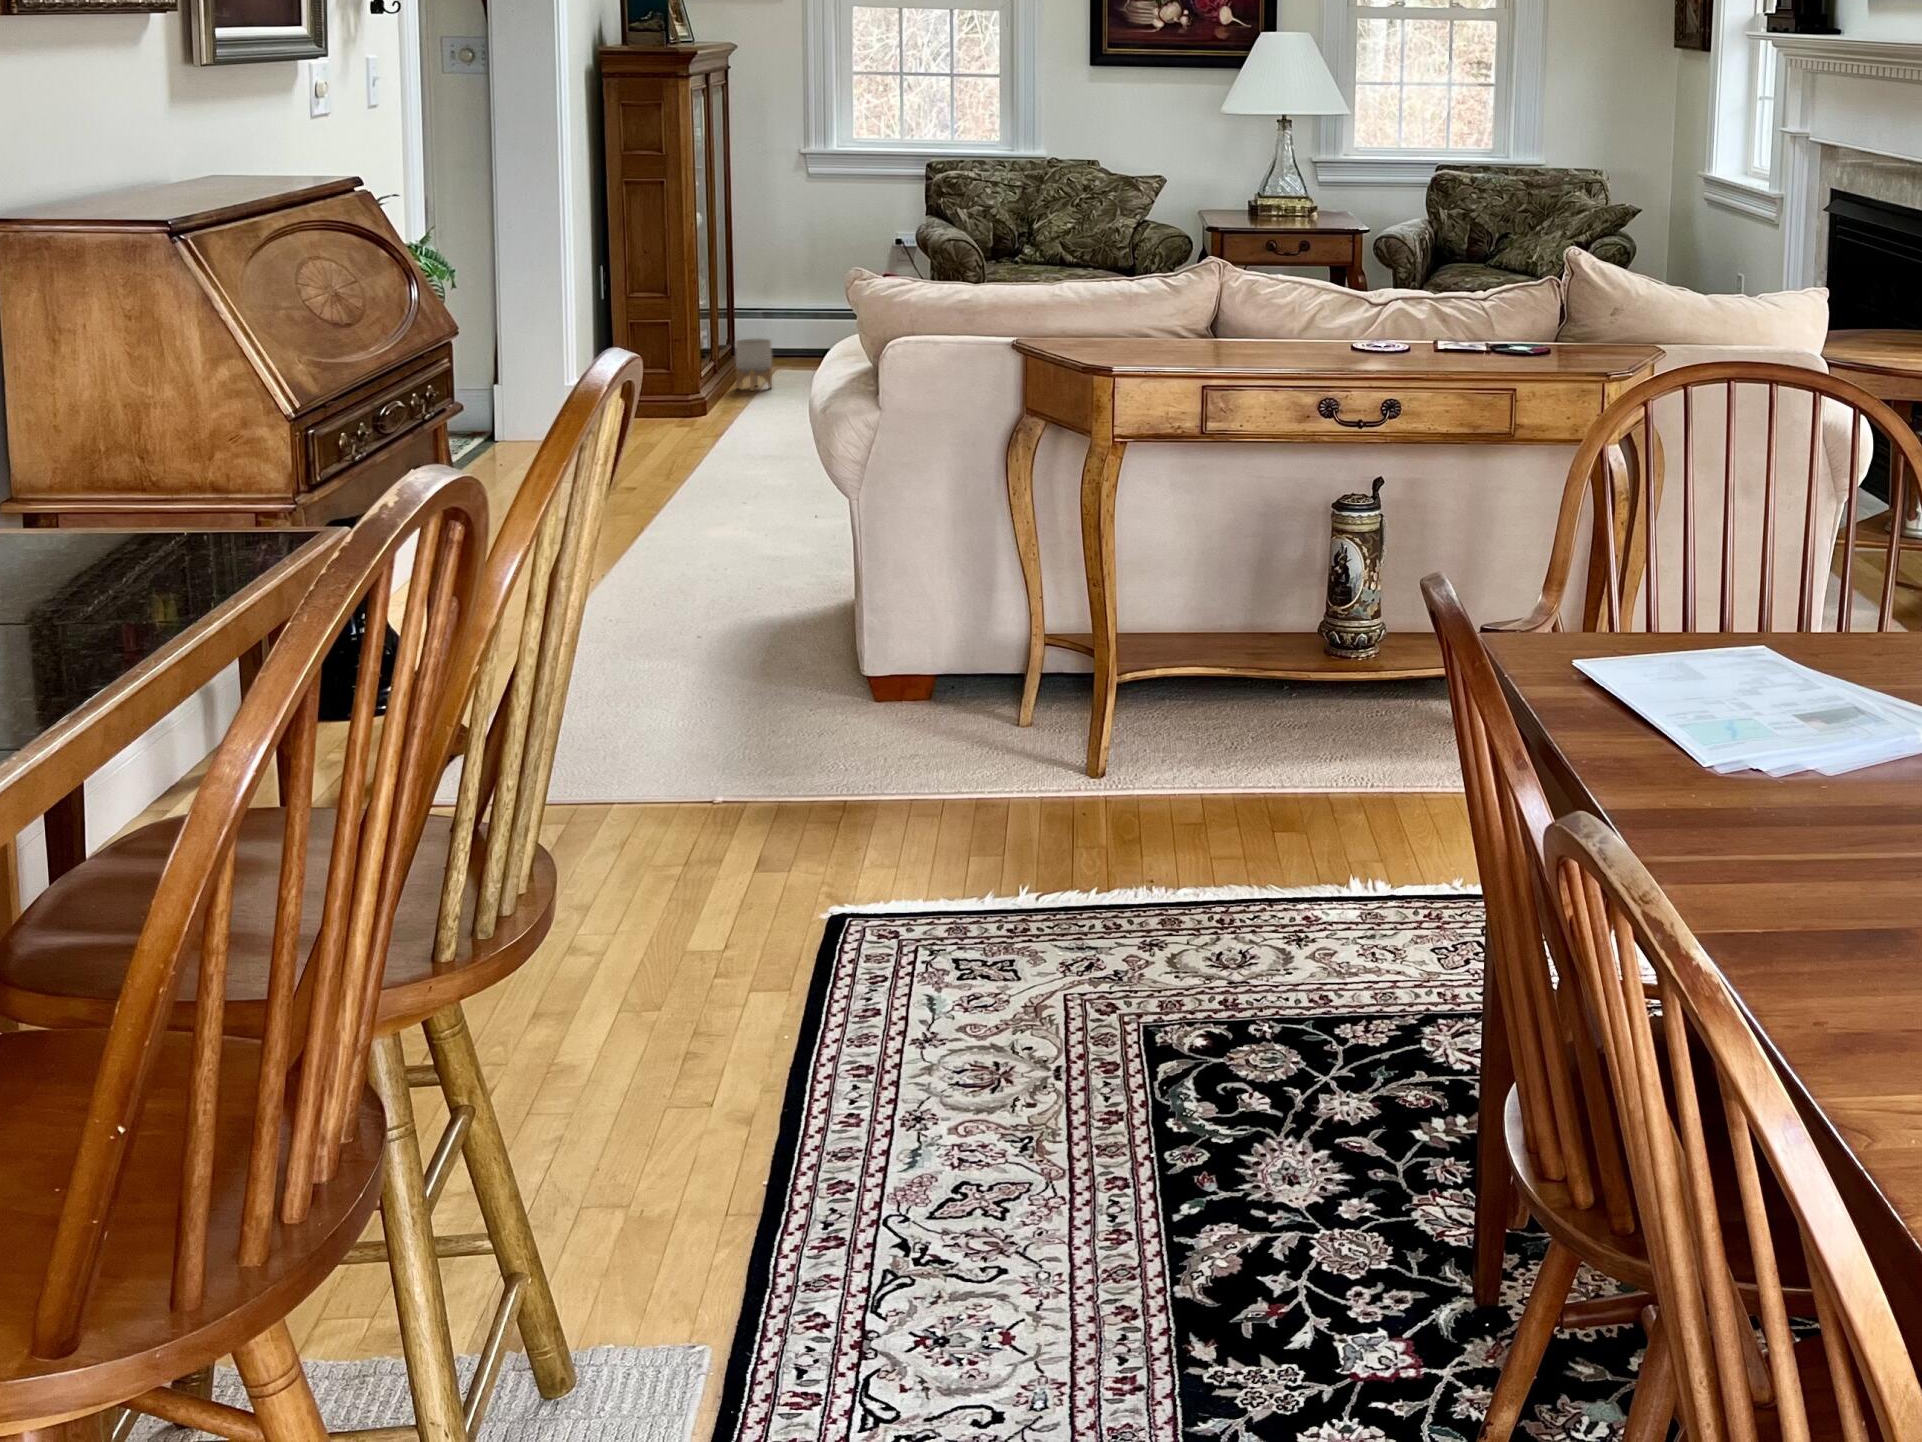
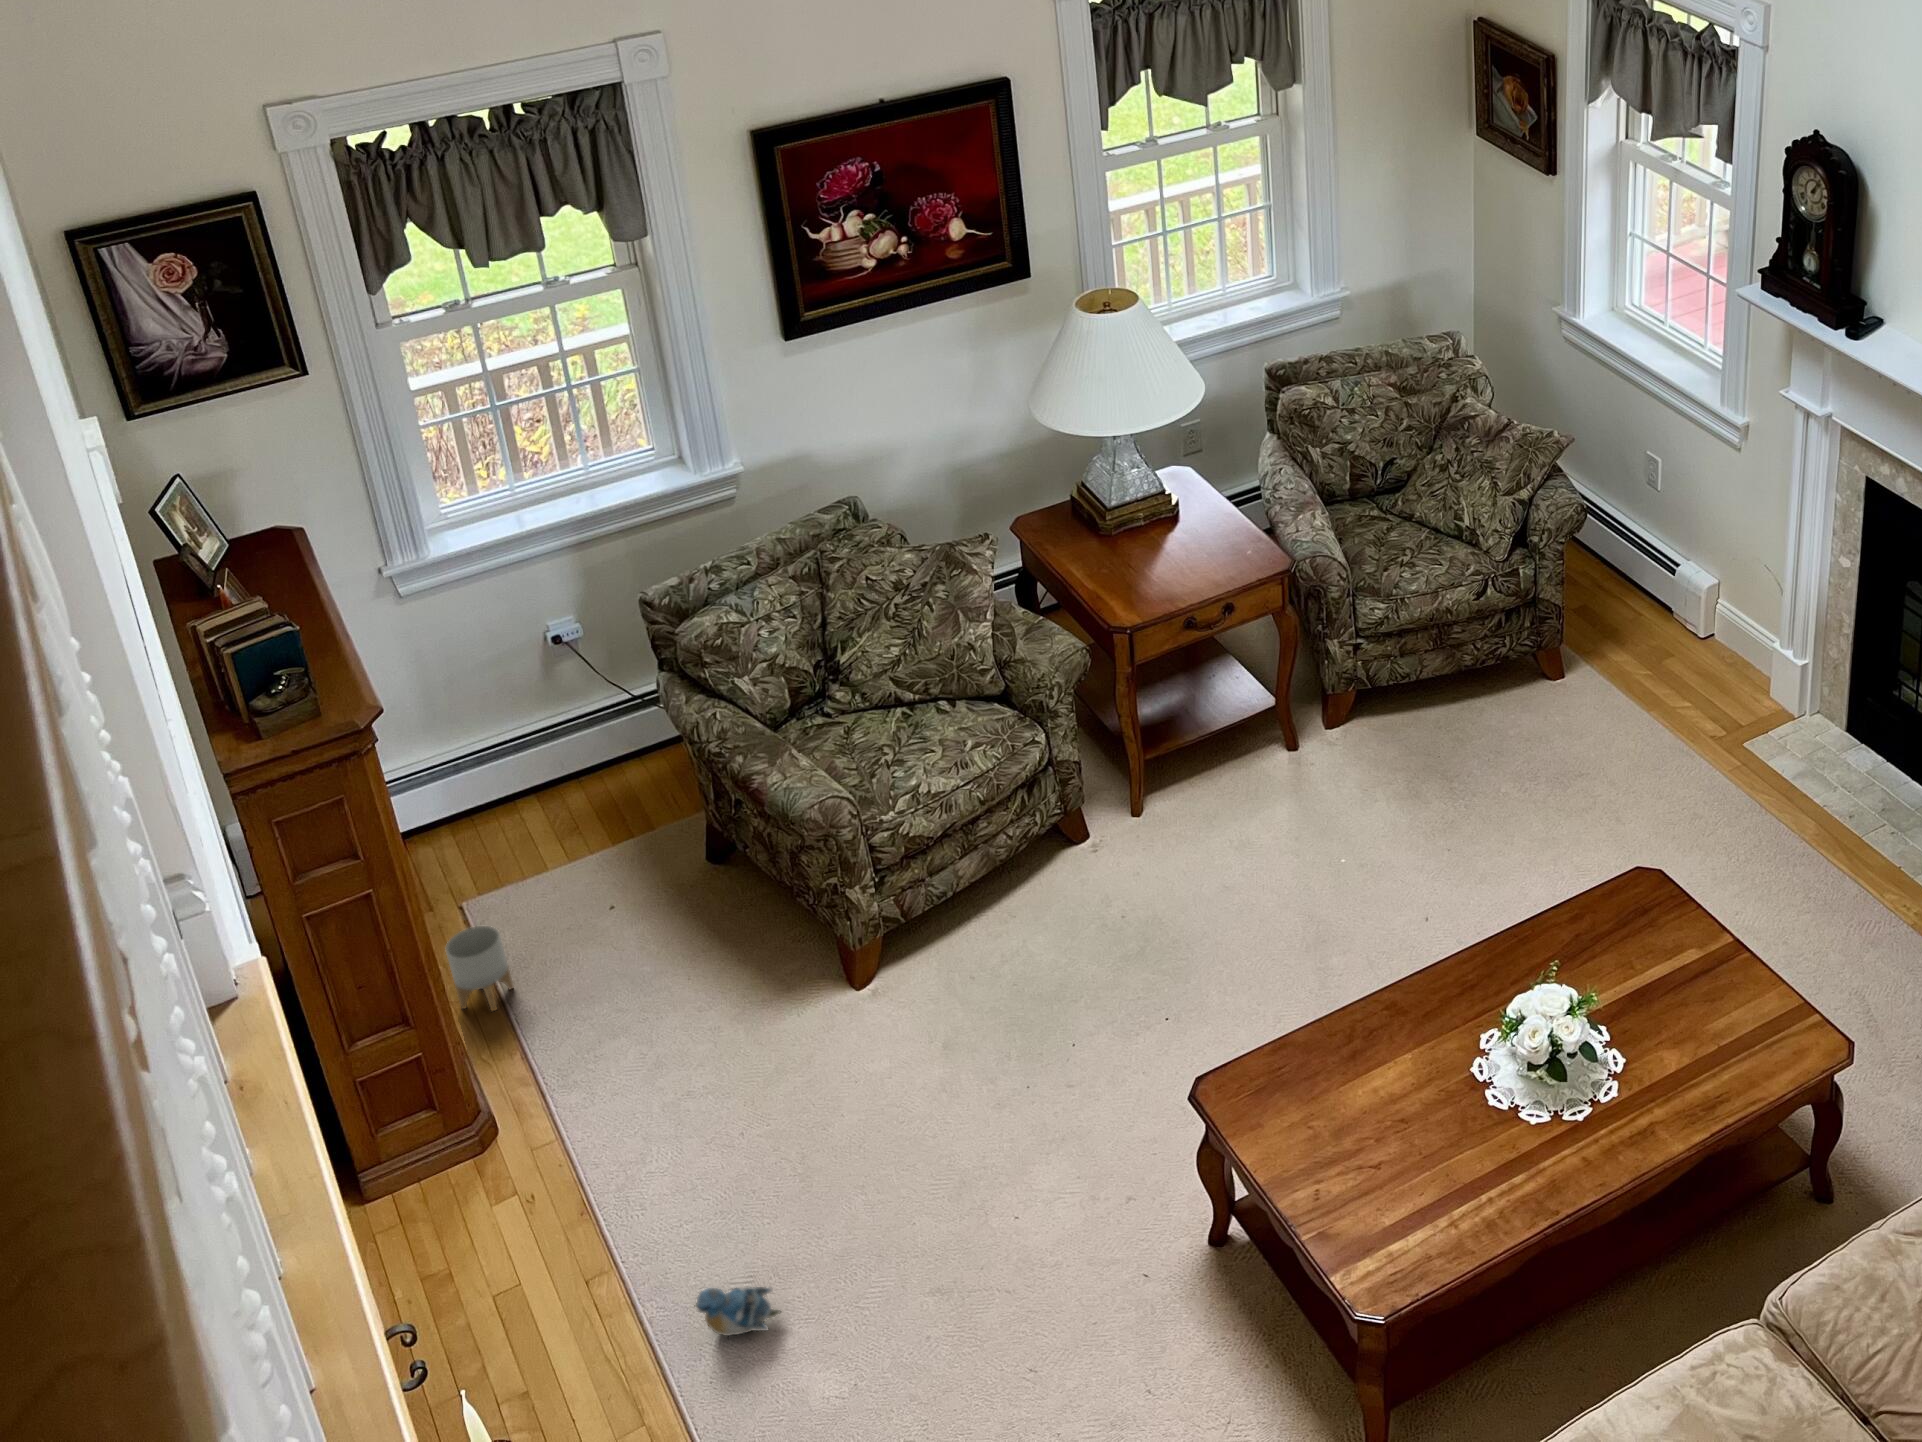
plush toy: none [721,426,774,466] -> present [694,1287,780,1336]

